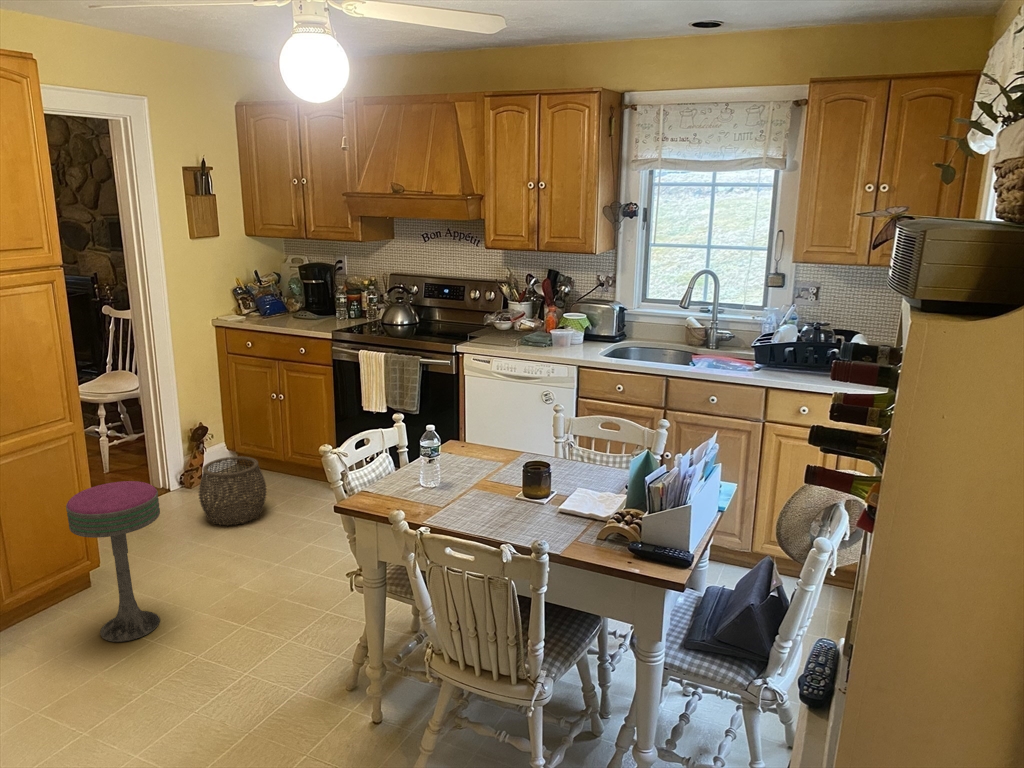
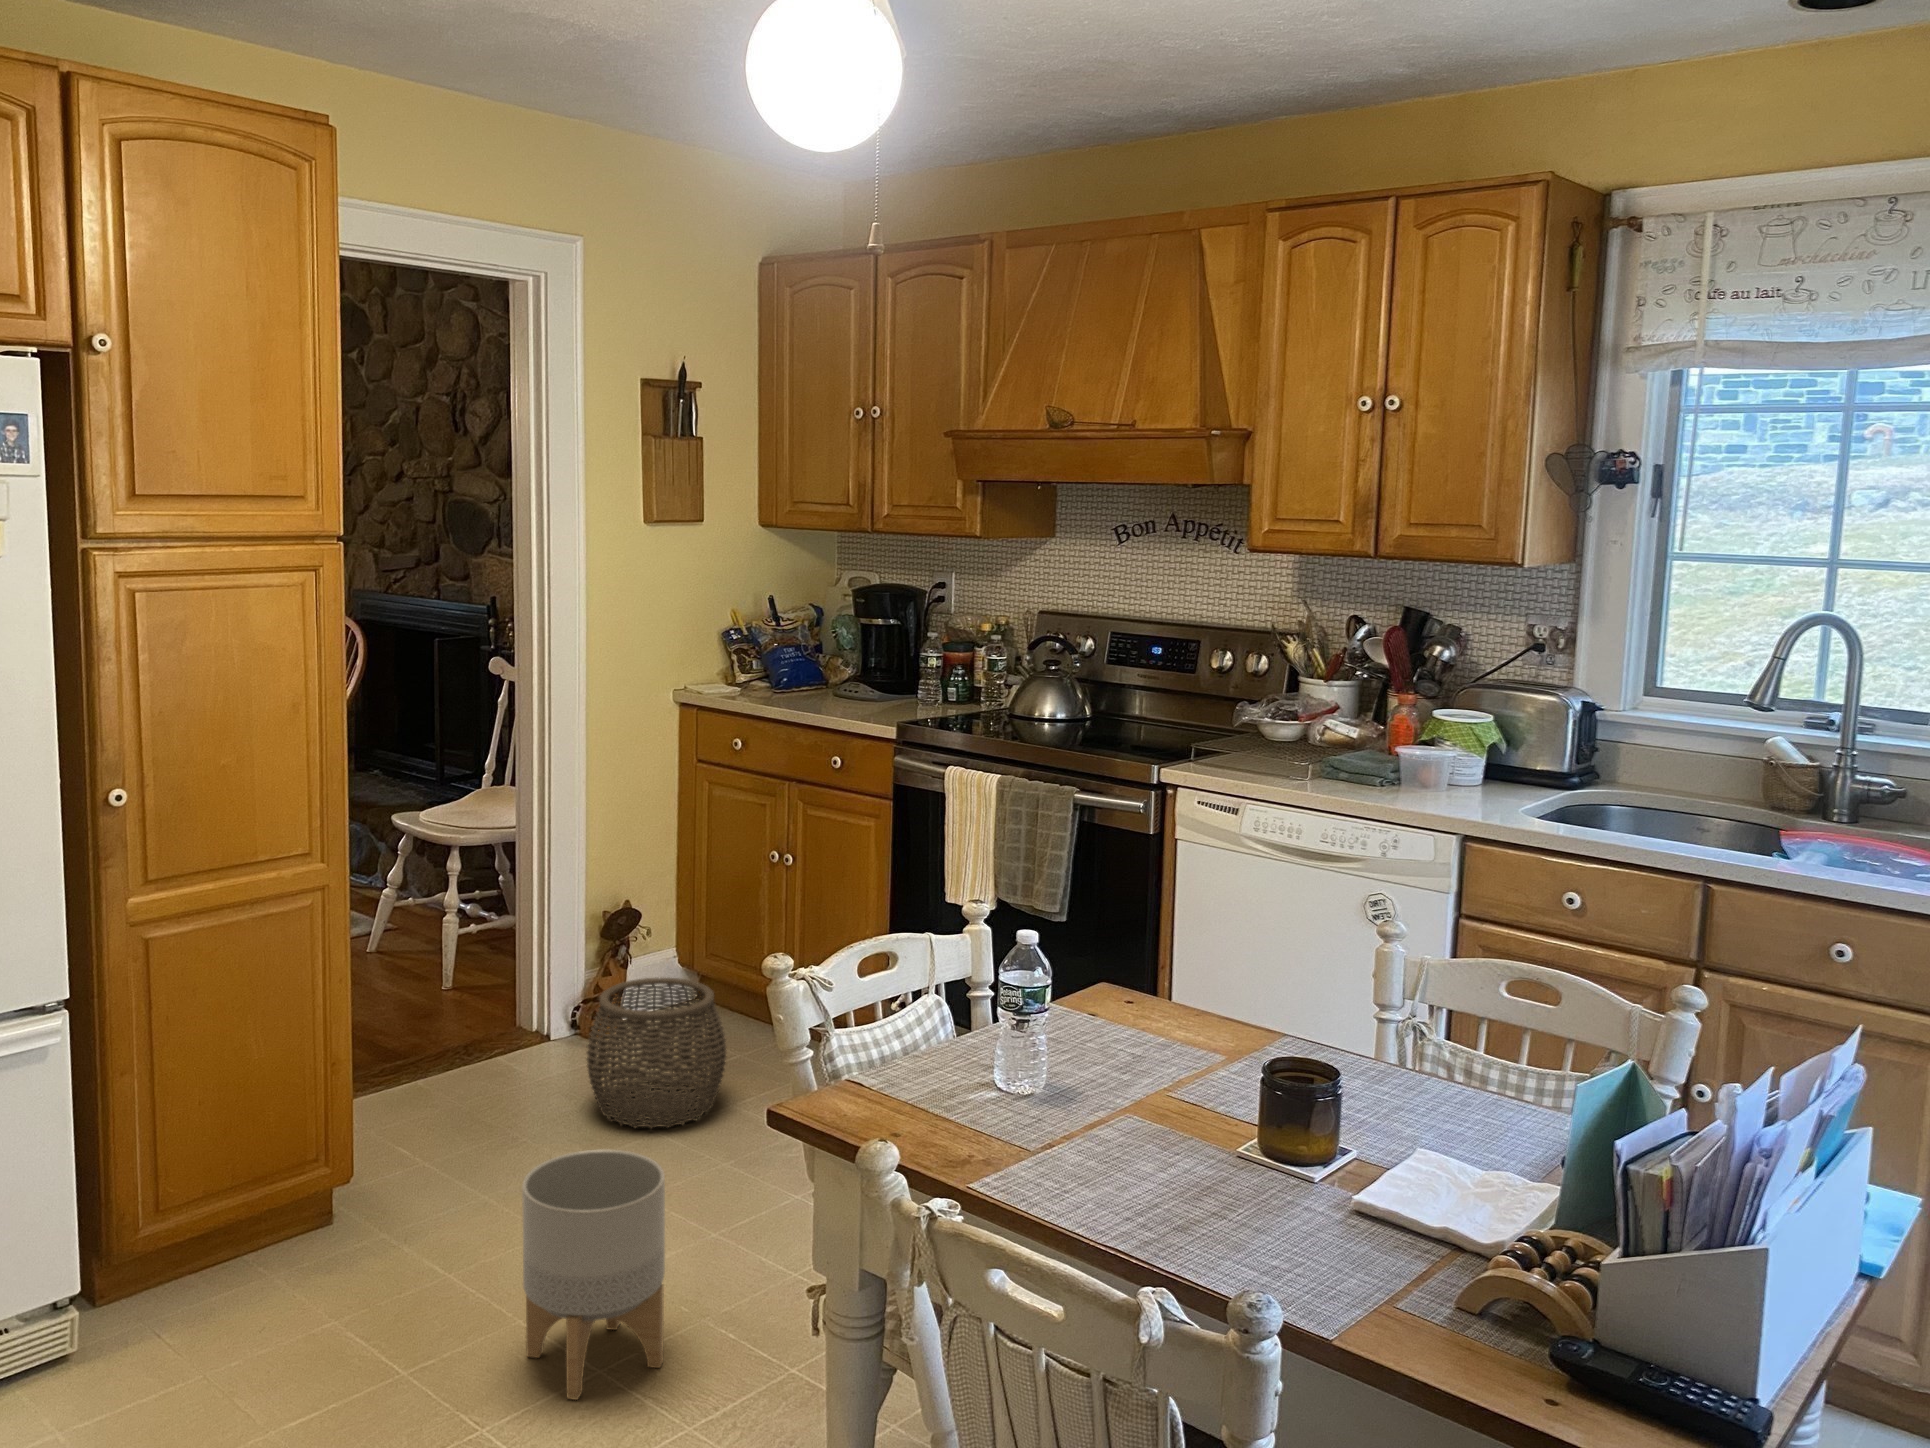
bar stool: present [66,481,160,642] -> none [273,998,460,1359]
planter: none [199,534,271,639] -> present [522,1149,665,1400]

